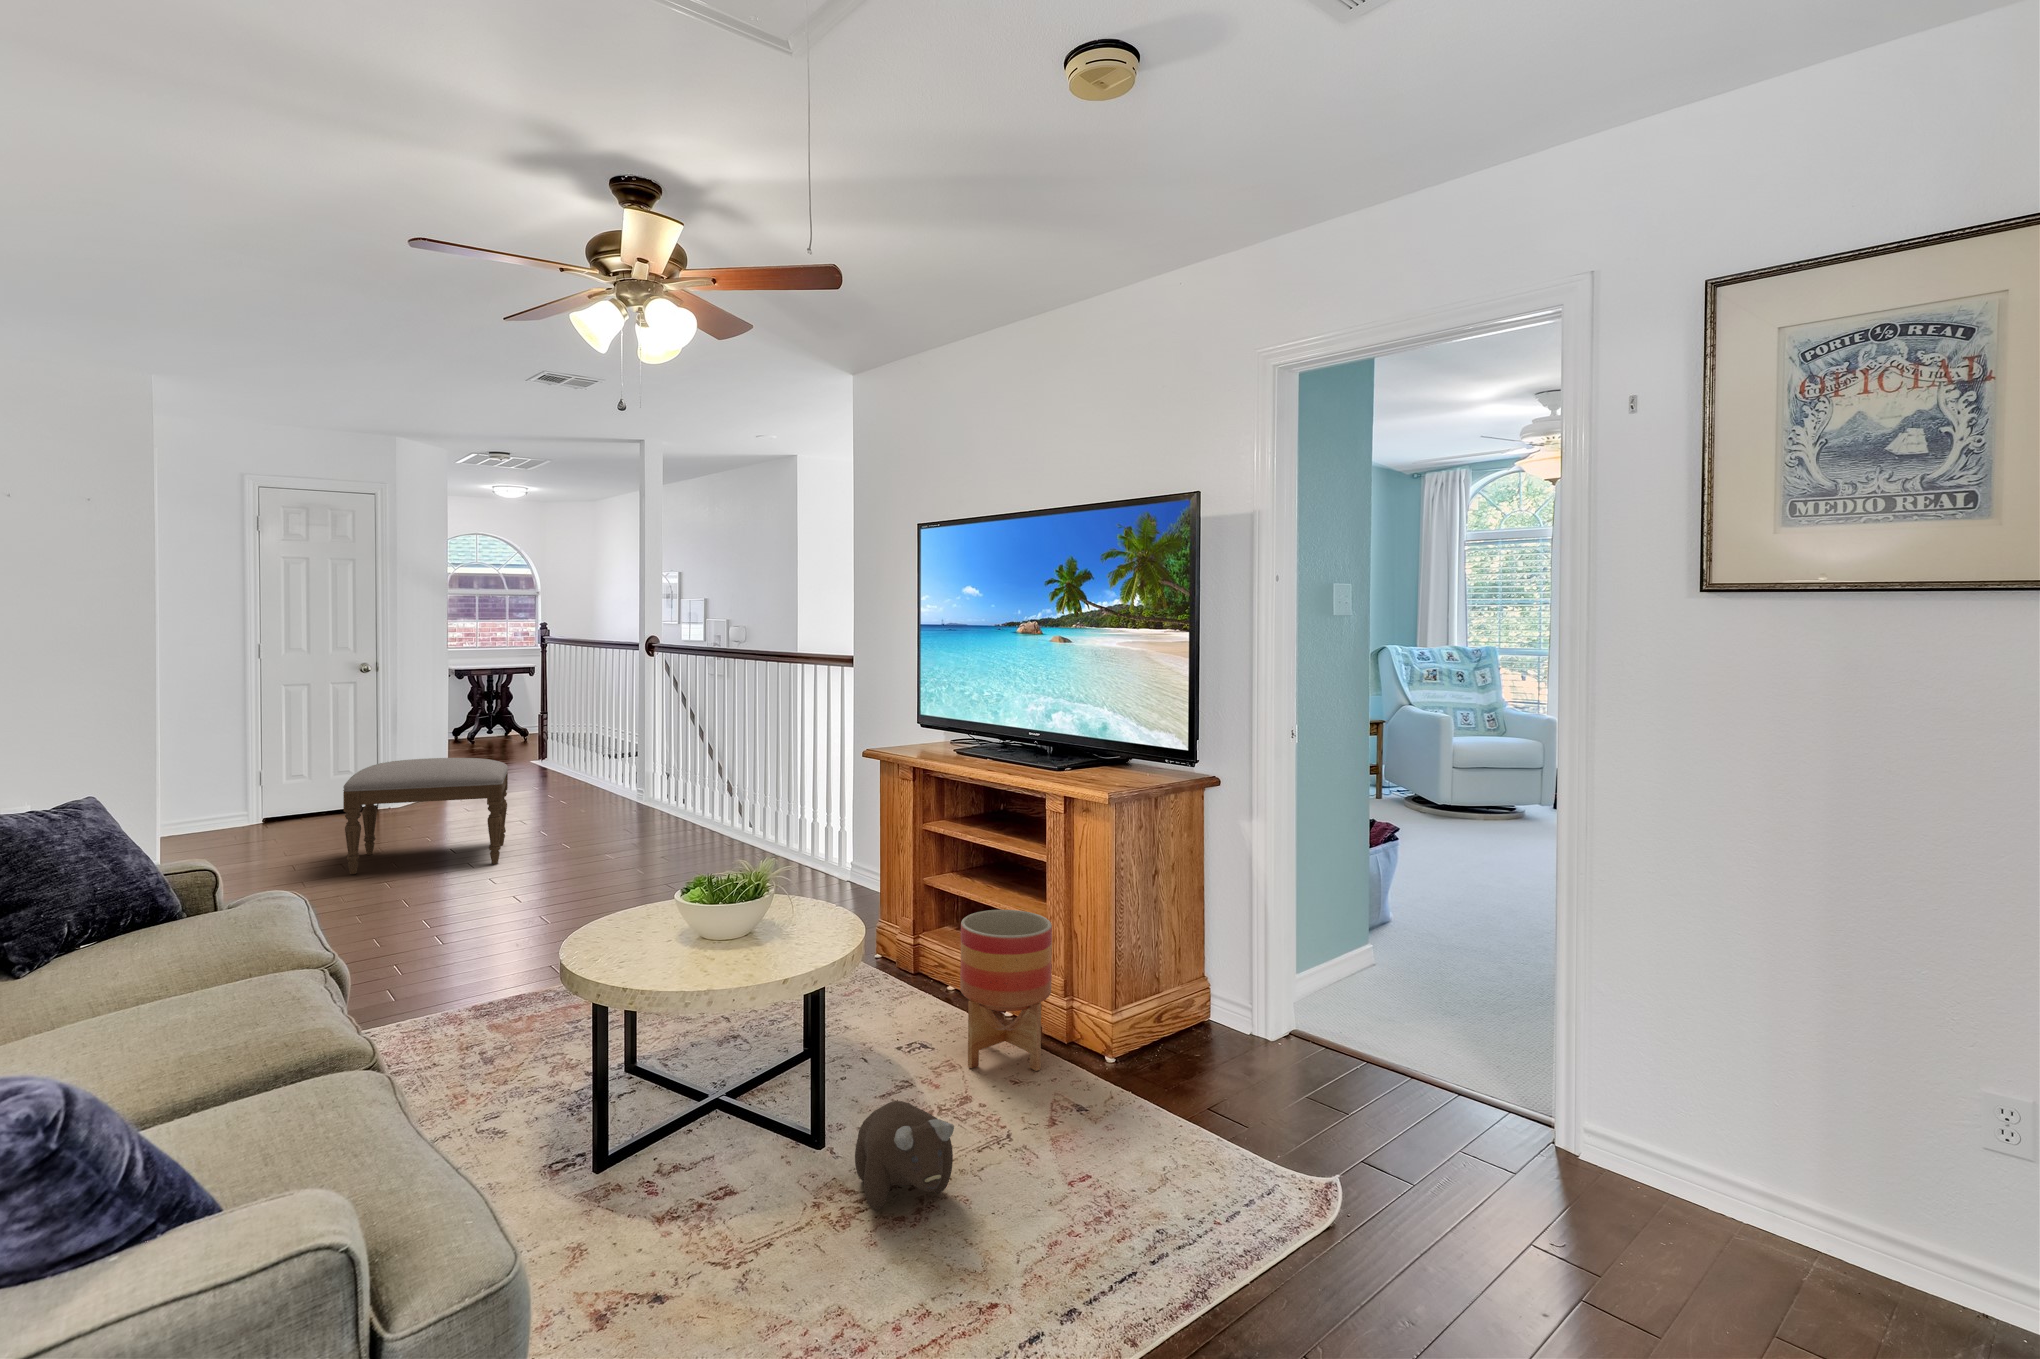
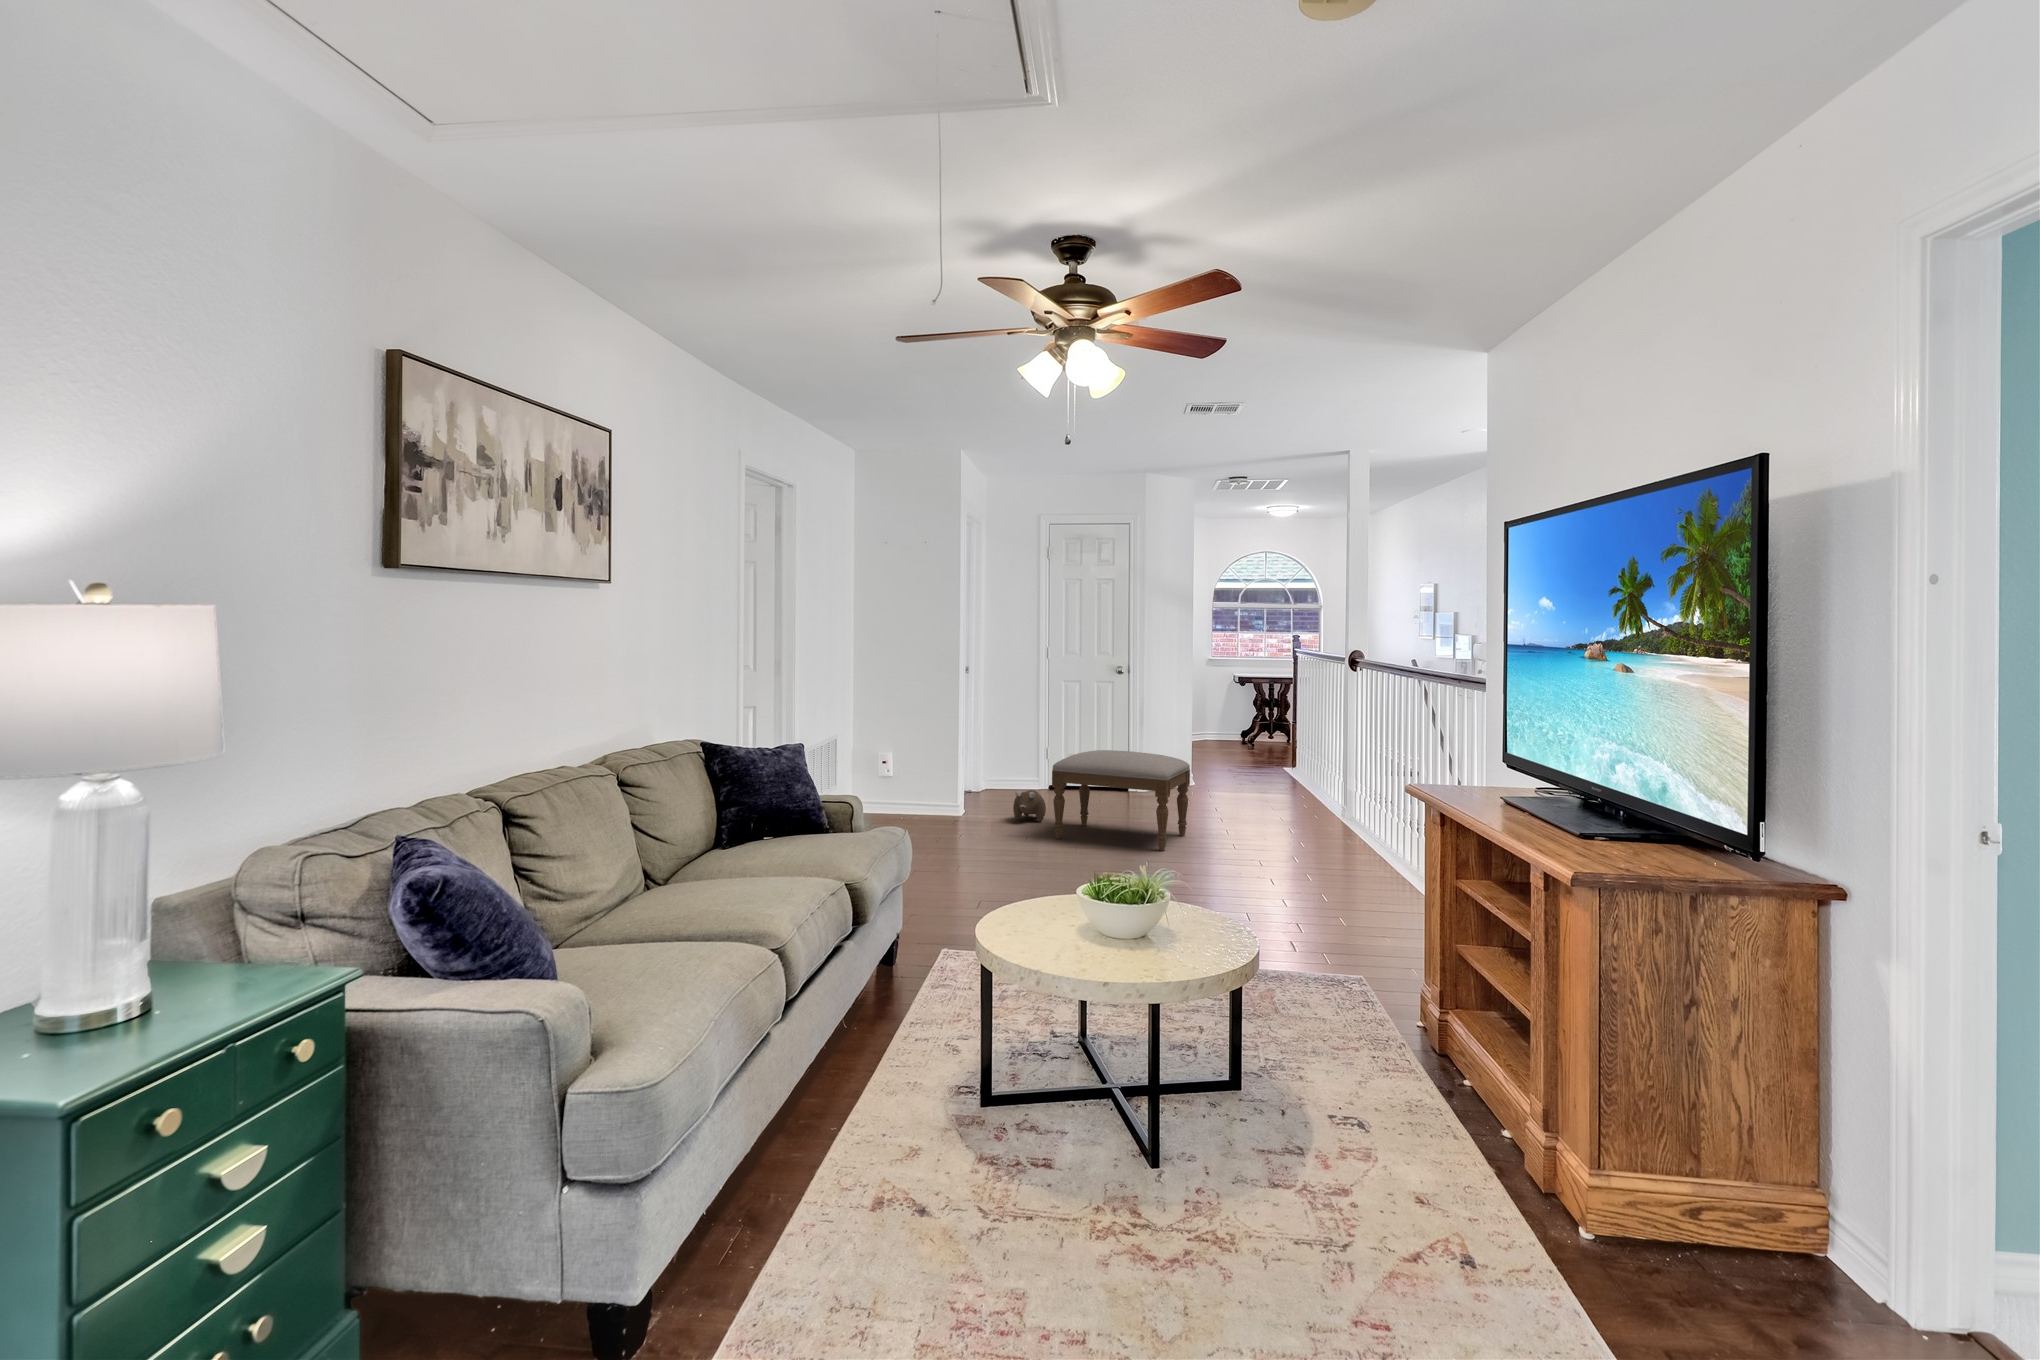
planter: present [960,910,1052,1071] -> none [1388,990,1514,1201]
plush toy: present [855,1101,954,1210] -> present [1013,790,1046,822]

